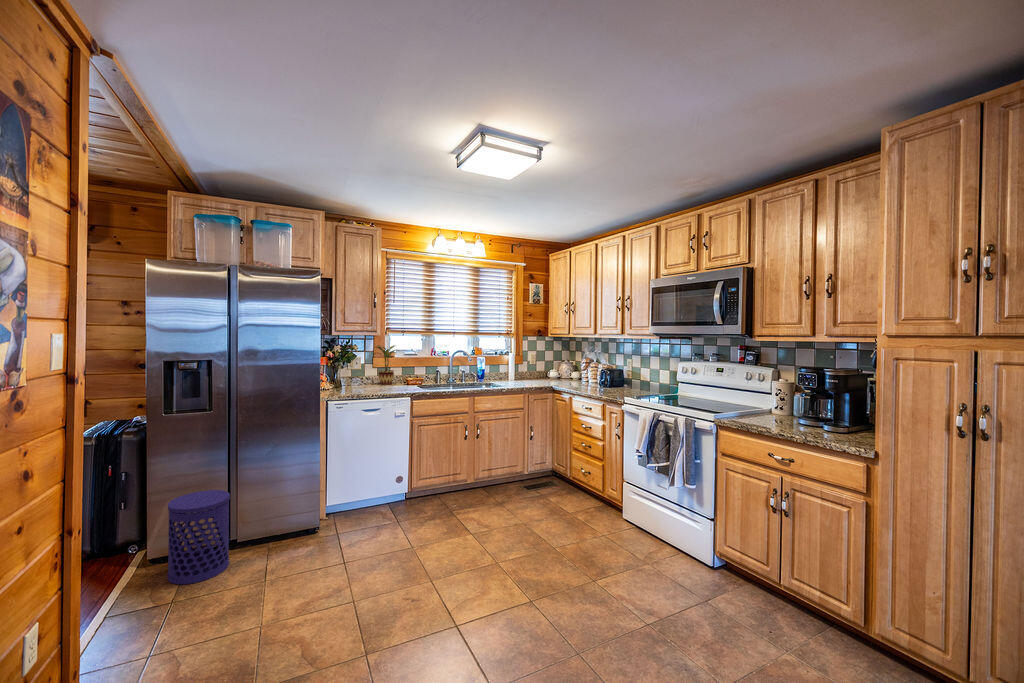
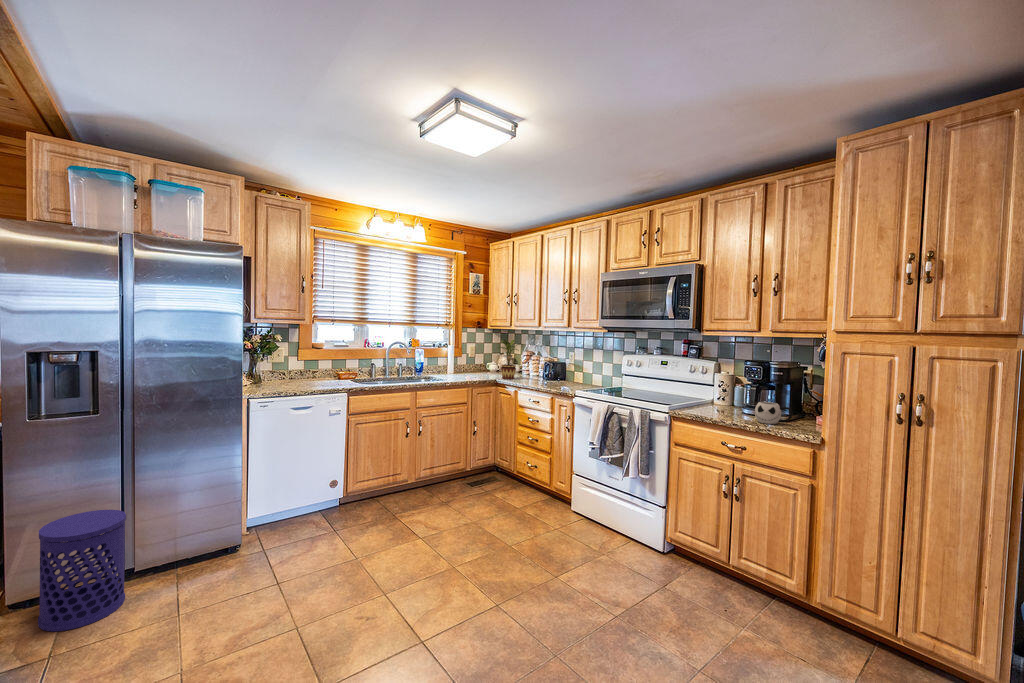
potted plant: present [373,345,396,385] -> present [498,340,523,379]
mug: none [802,411,844,435] -> present [755,402,792,424]

